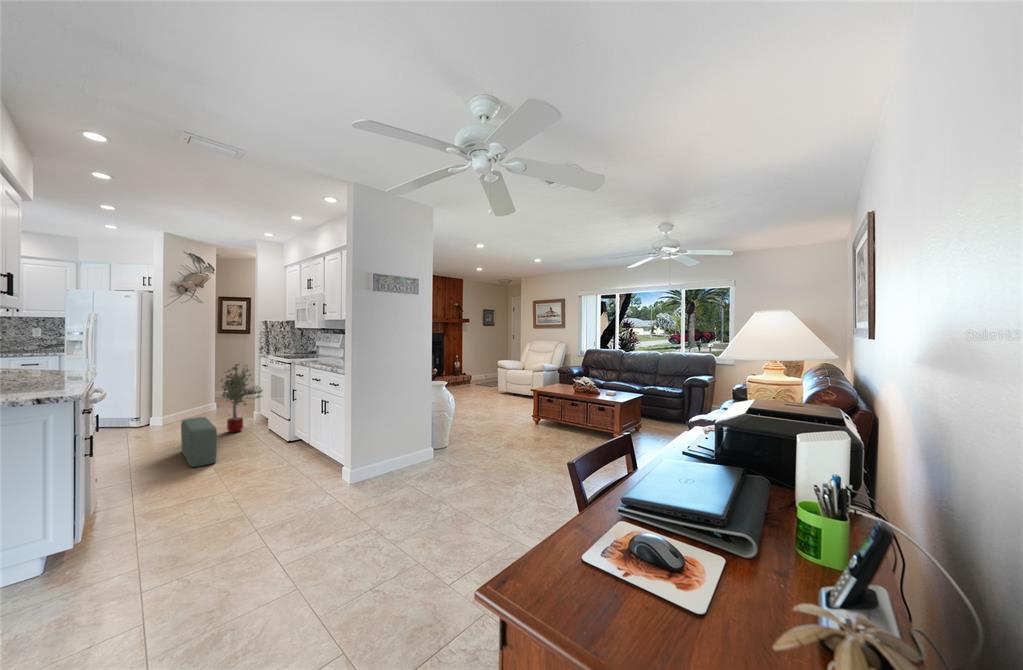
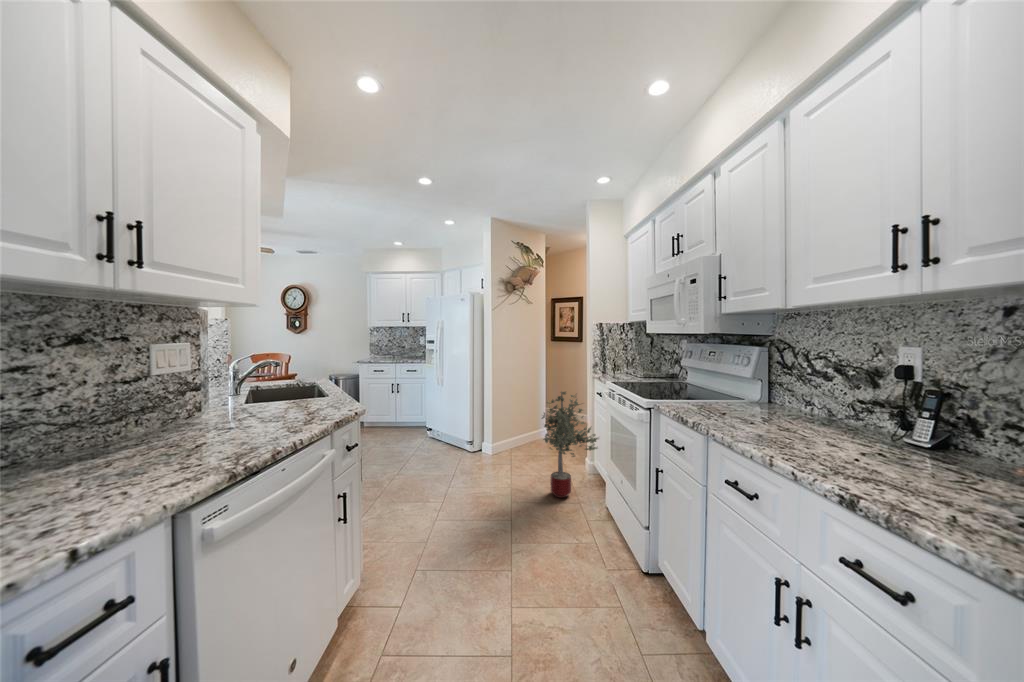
pouf: present [181,417,217,467] -> none [479,484,522,613]

